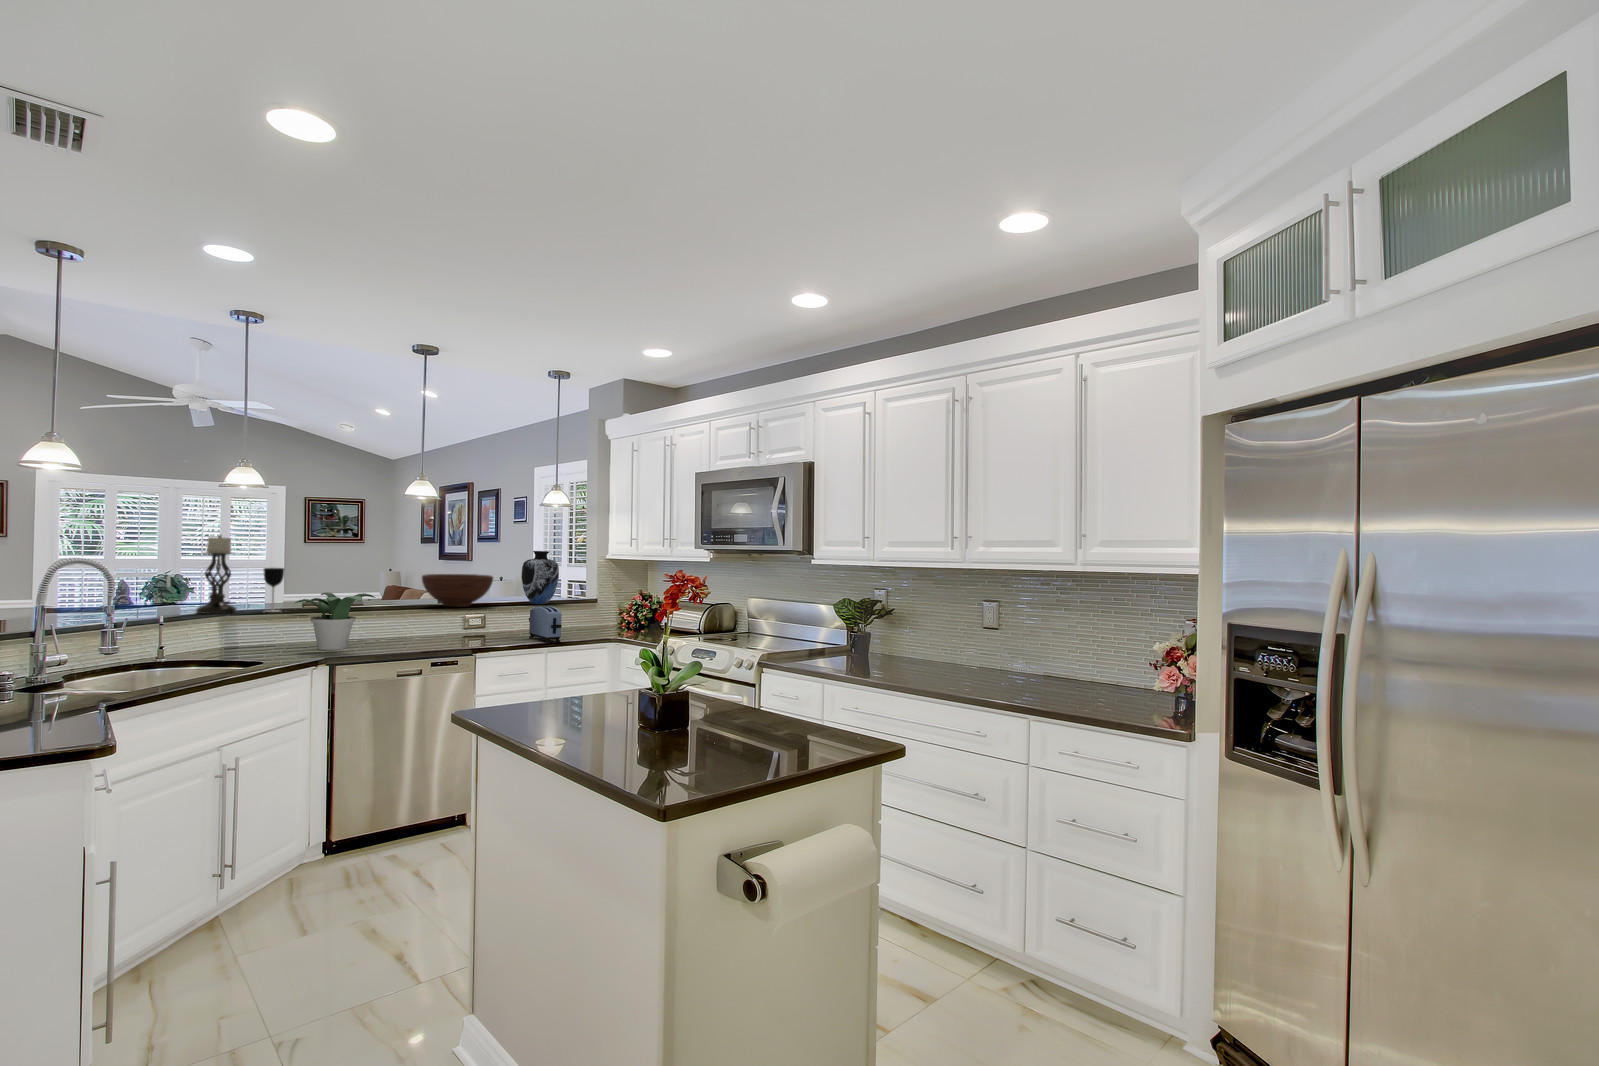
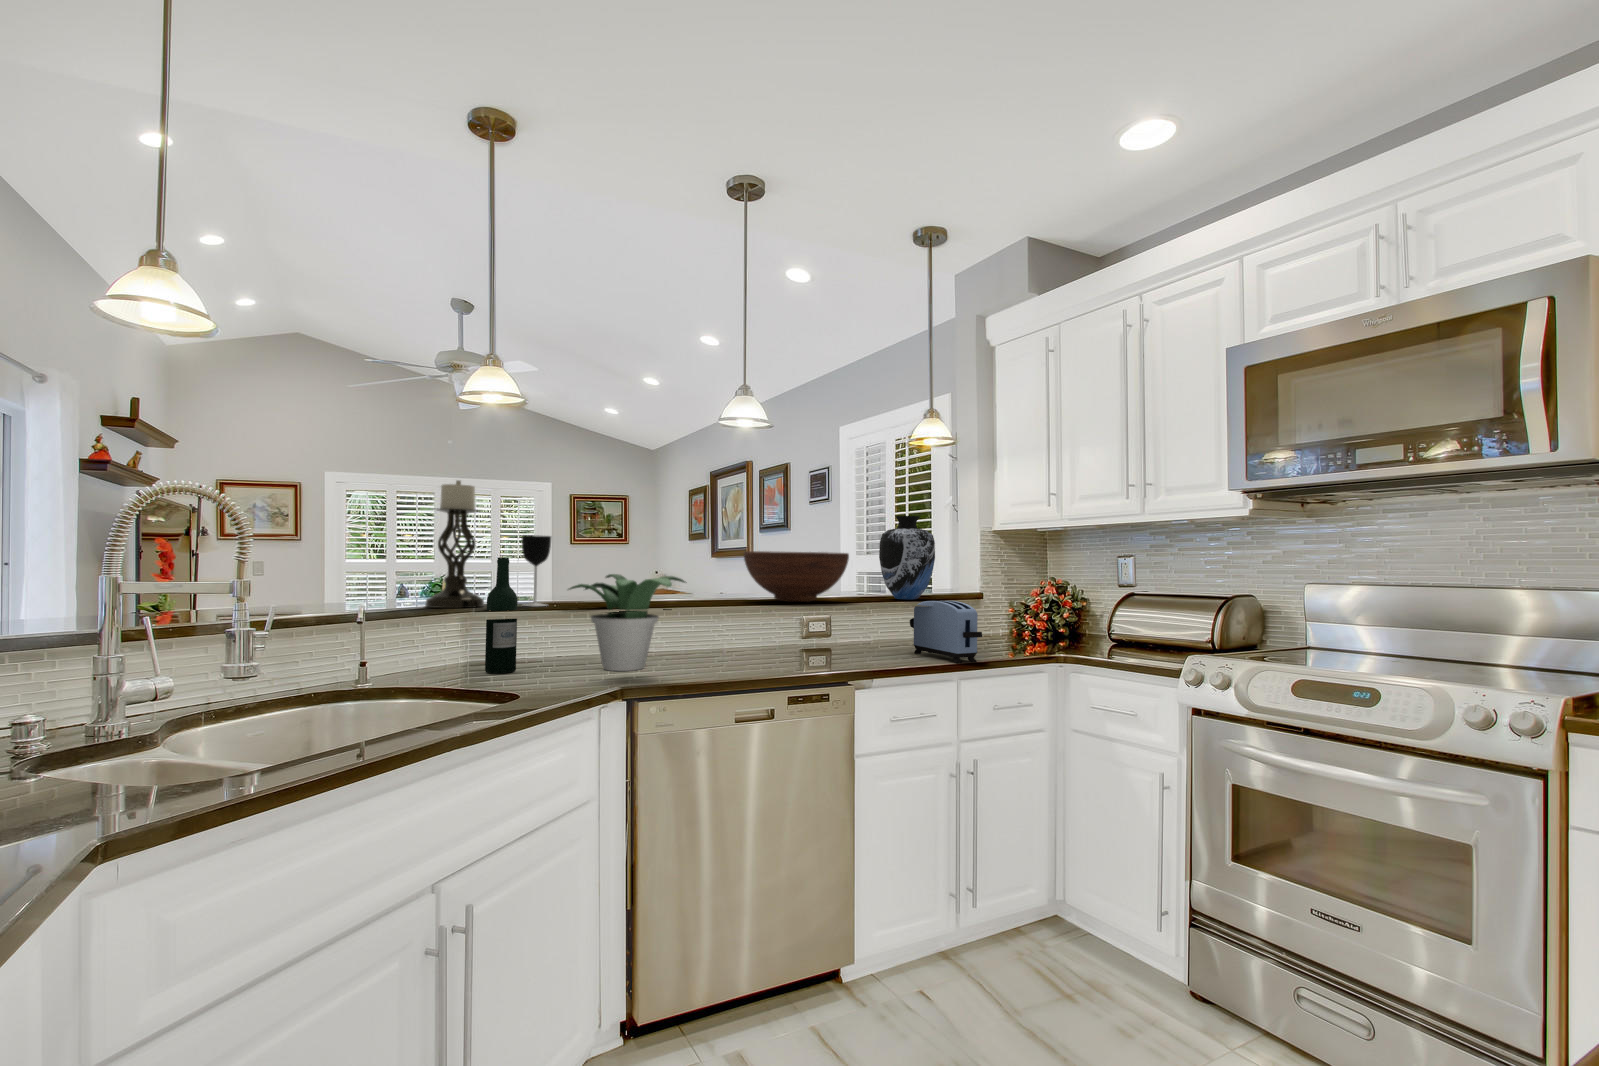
wine bottle: none [239,584,261,653] -> present [485,558,518,674]

